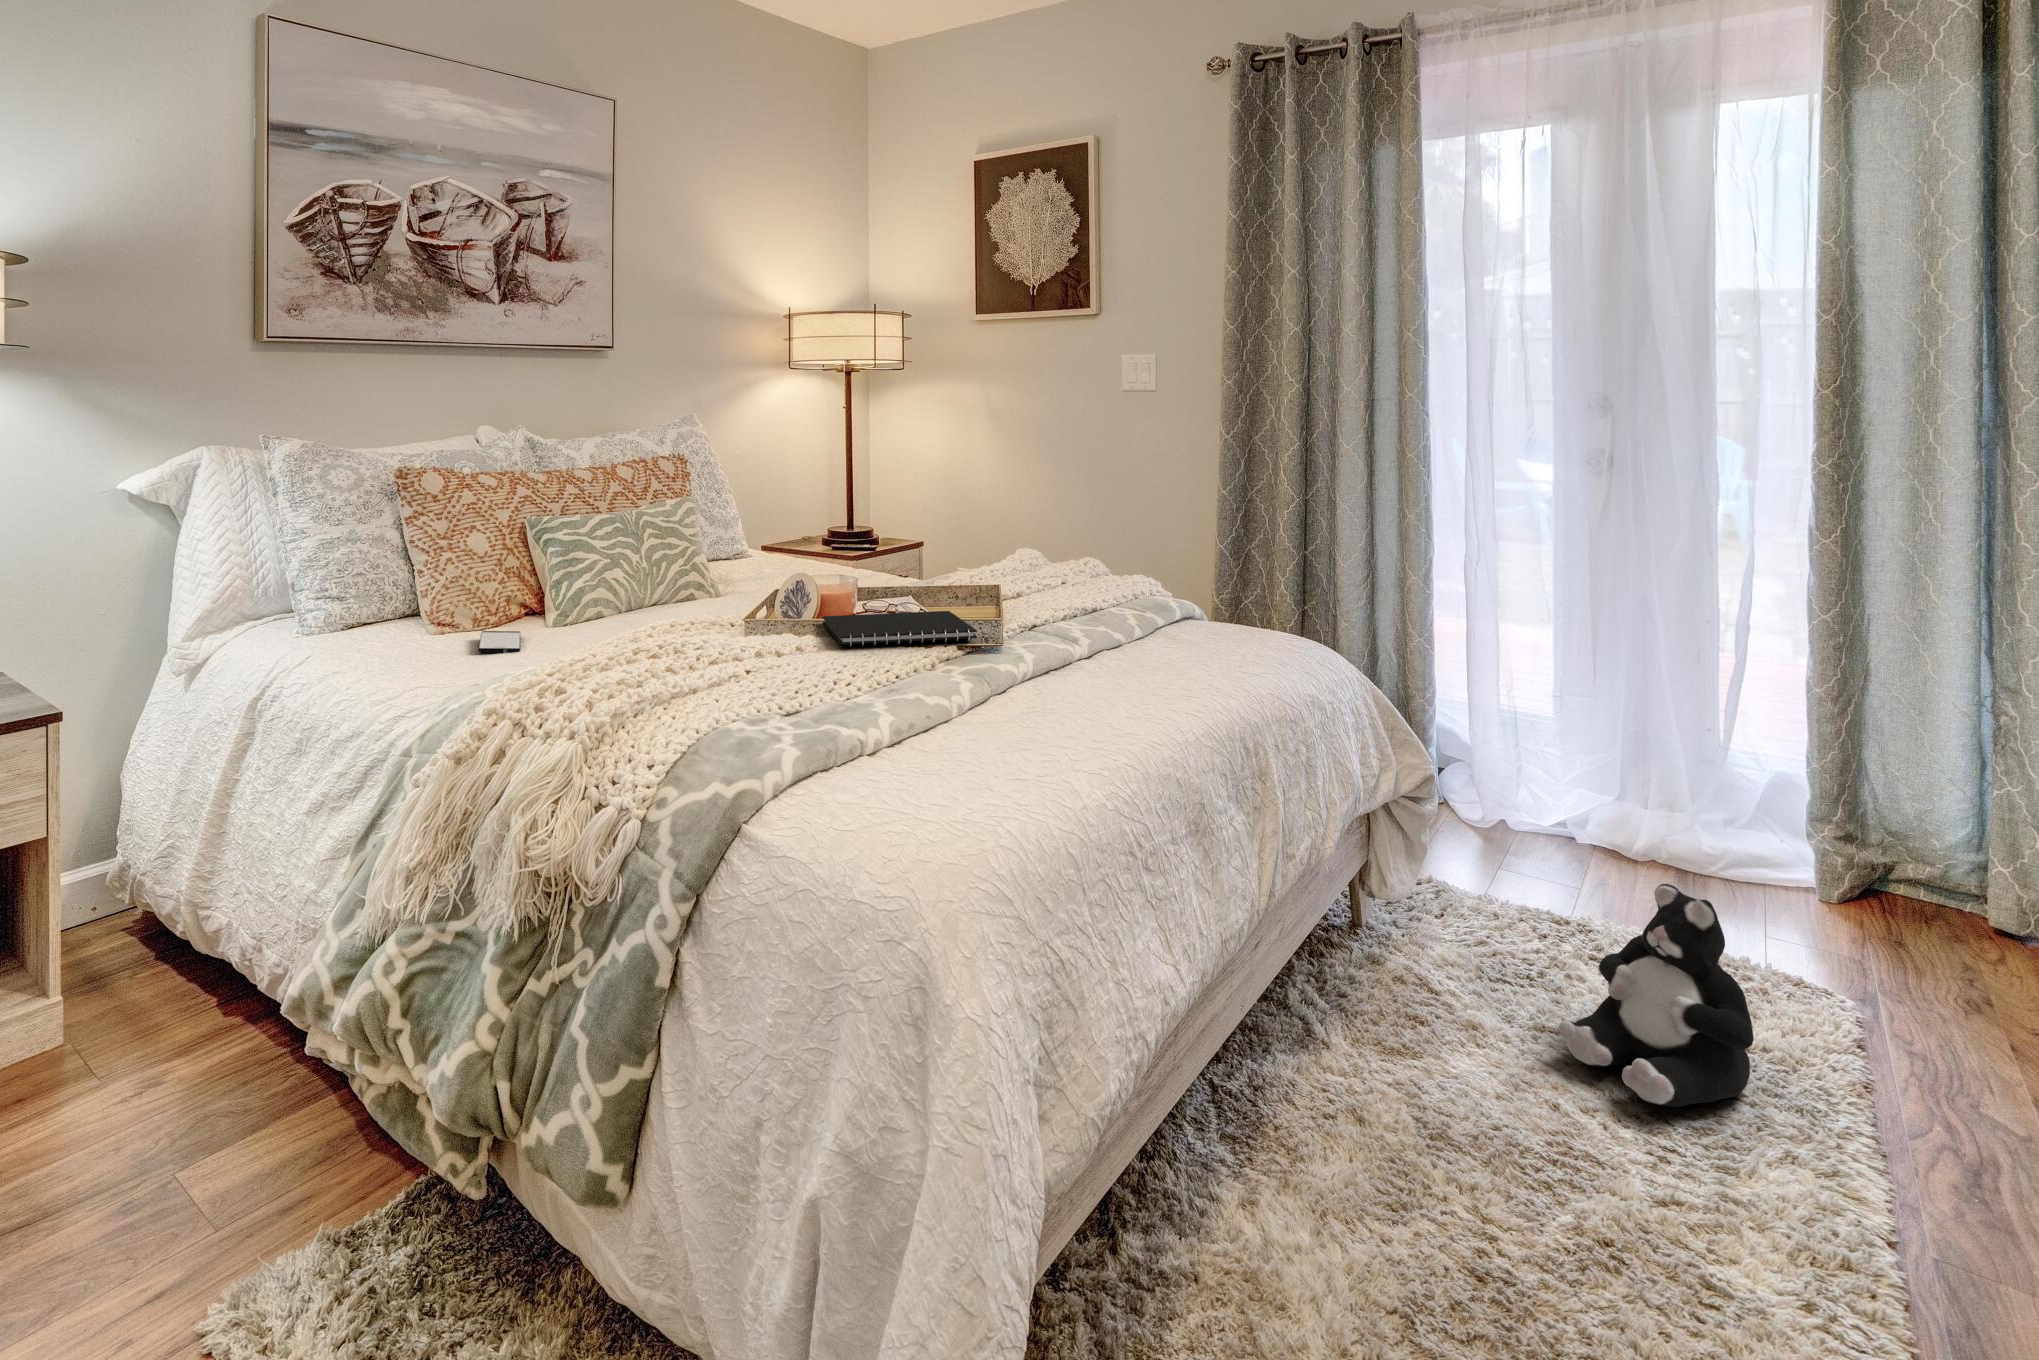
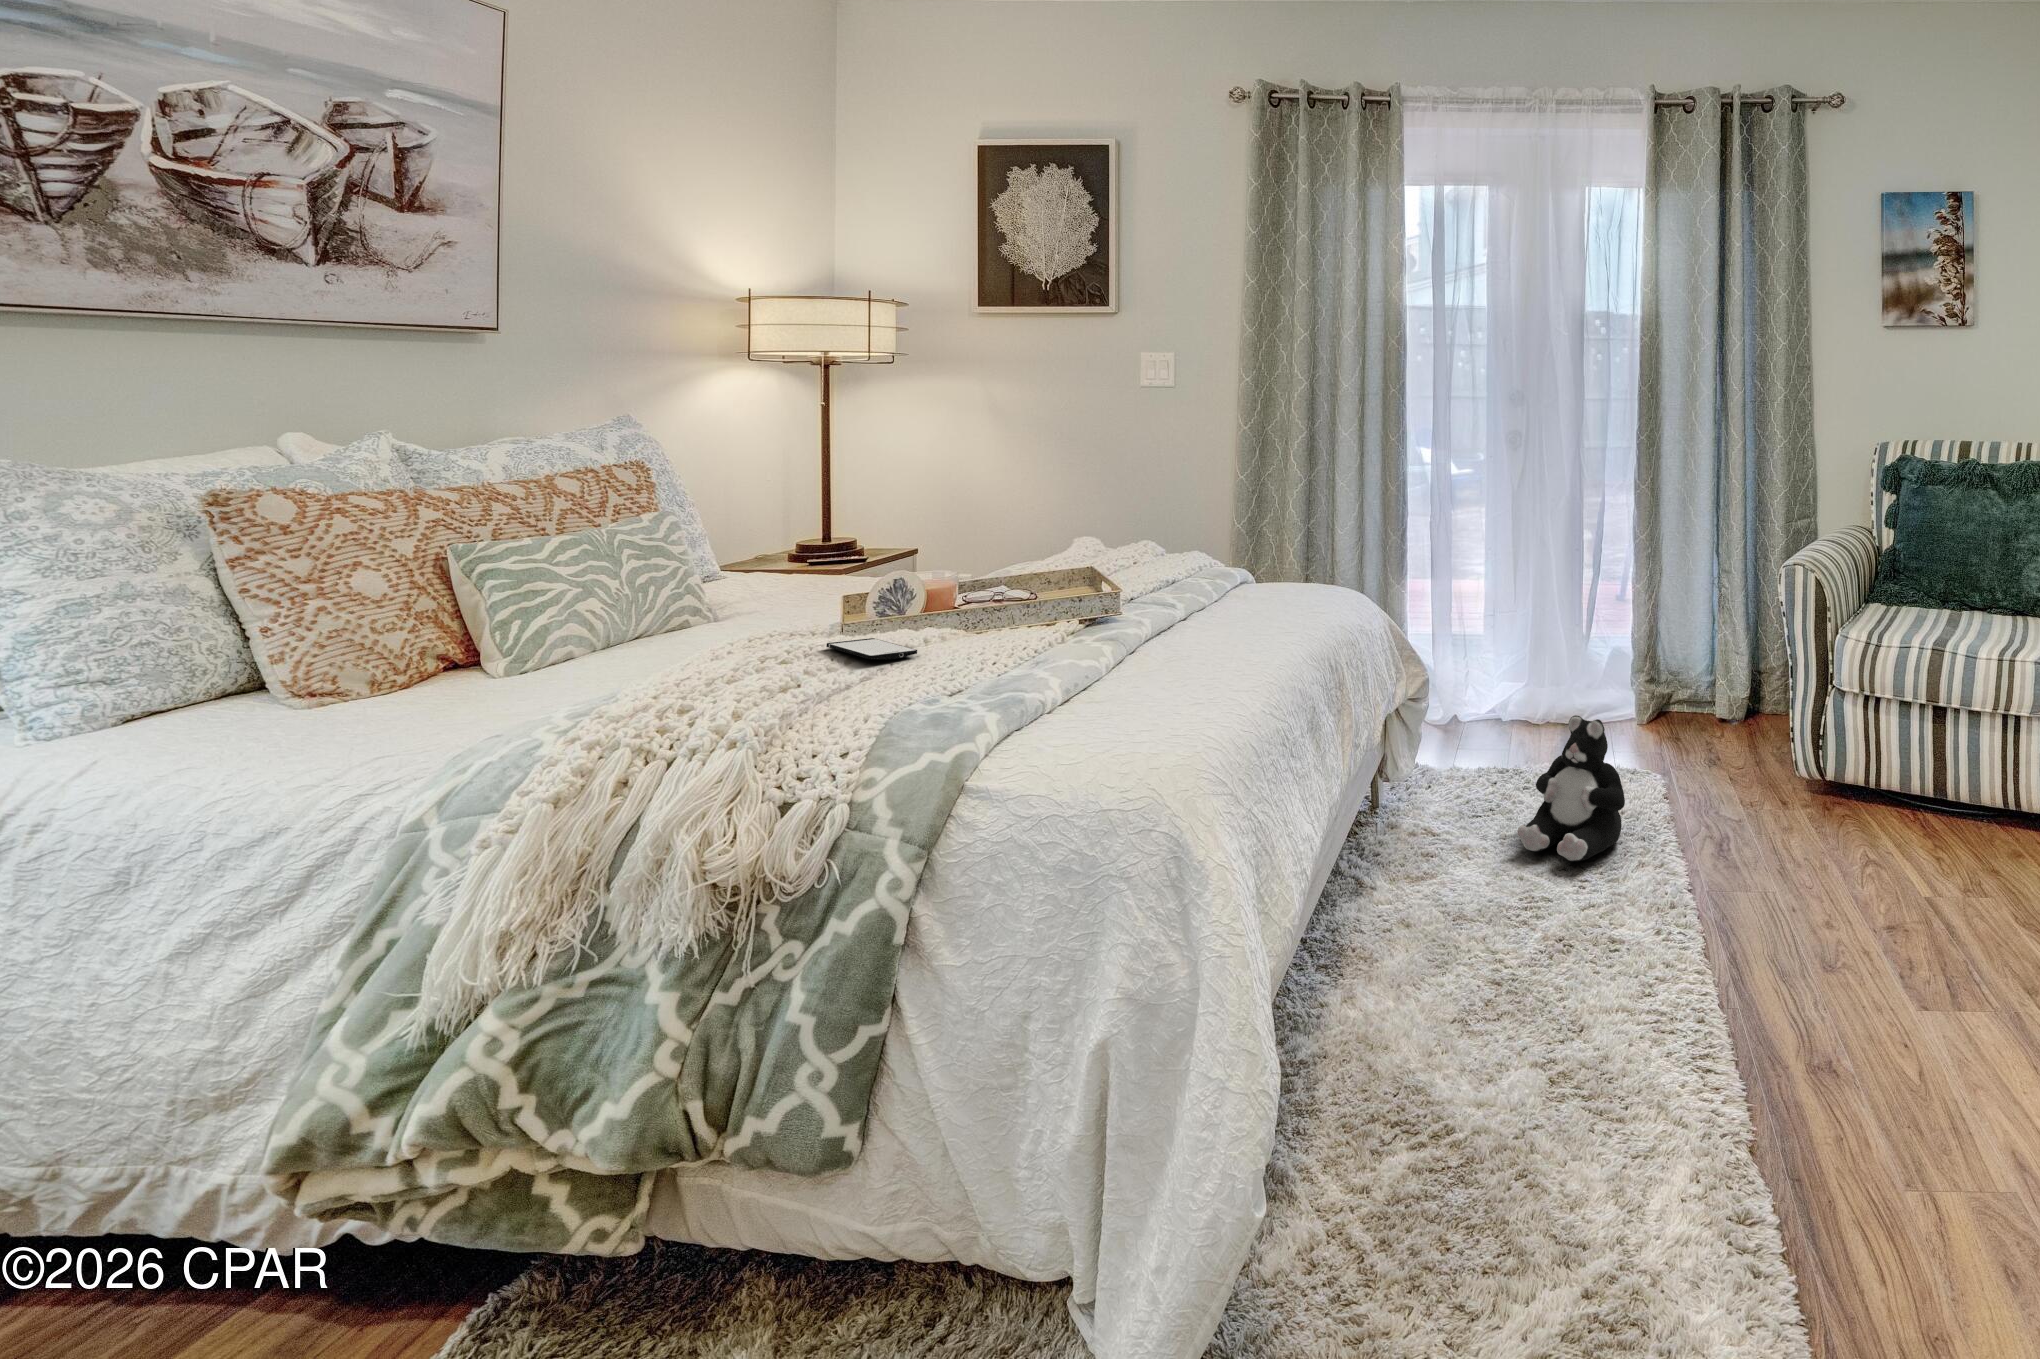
notebook: present [823,611,977,647] -> none [915,589,1089,629]
smartphone: present [478,631,520,653] -> present [826,638,917,660]

